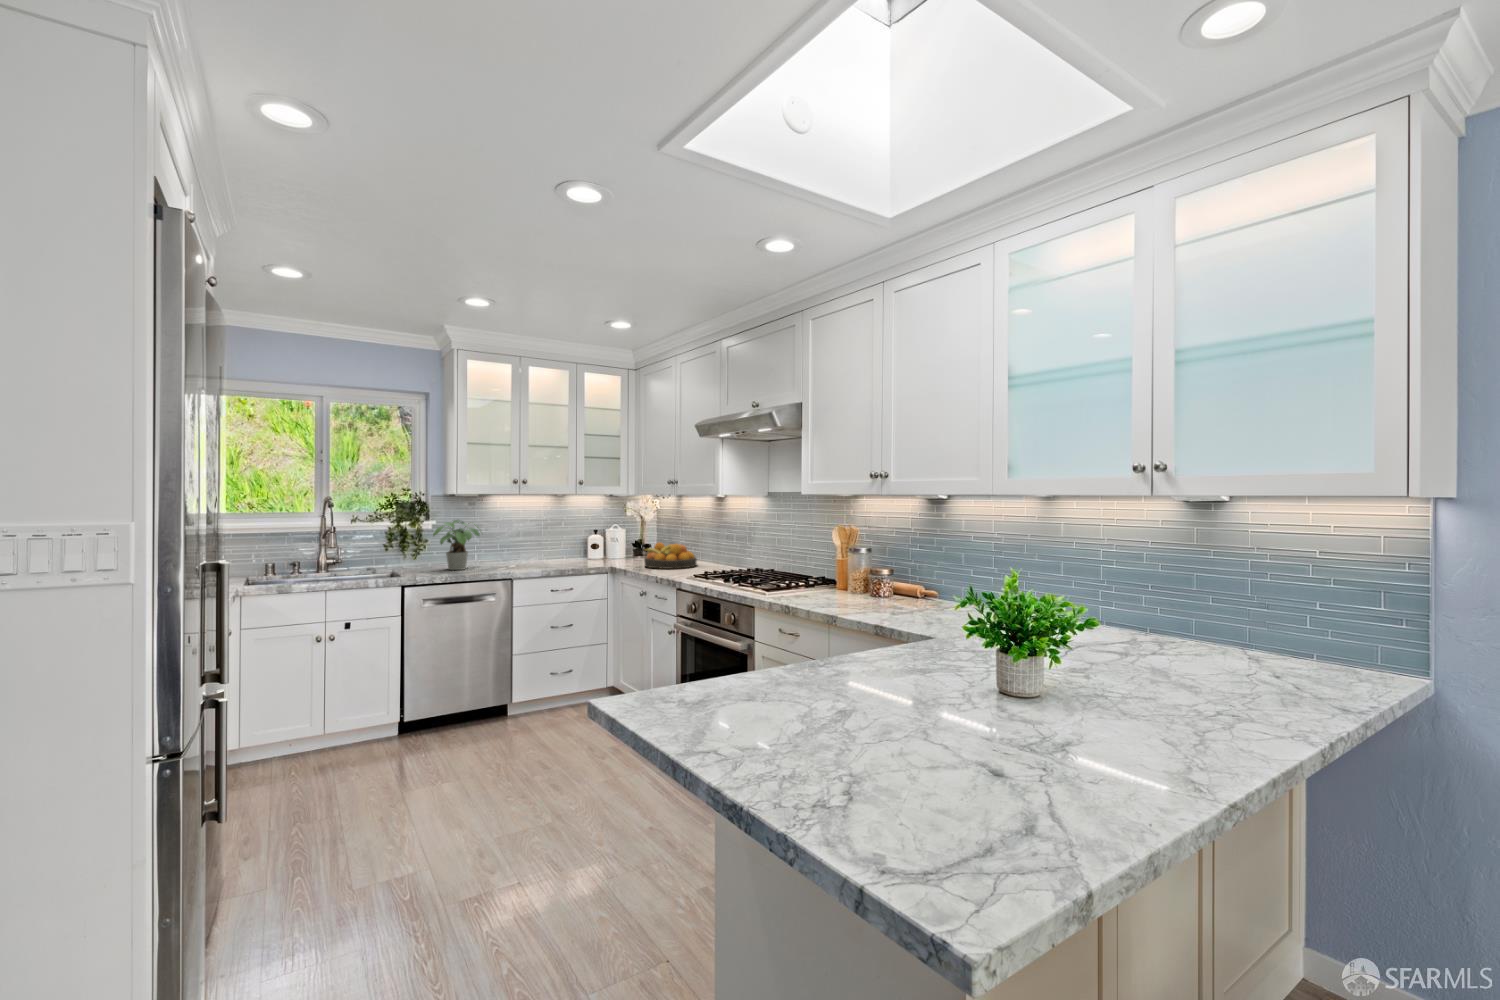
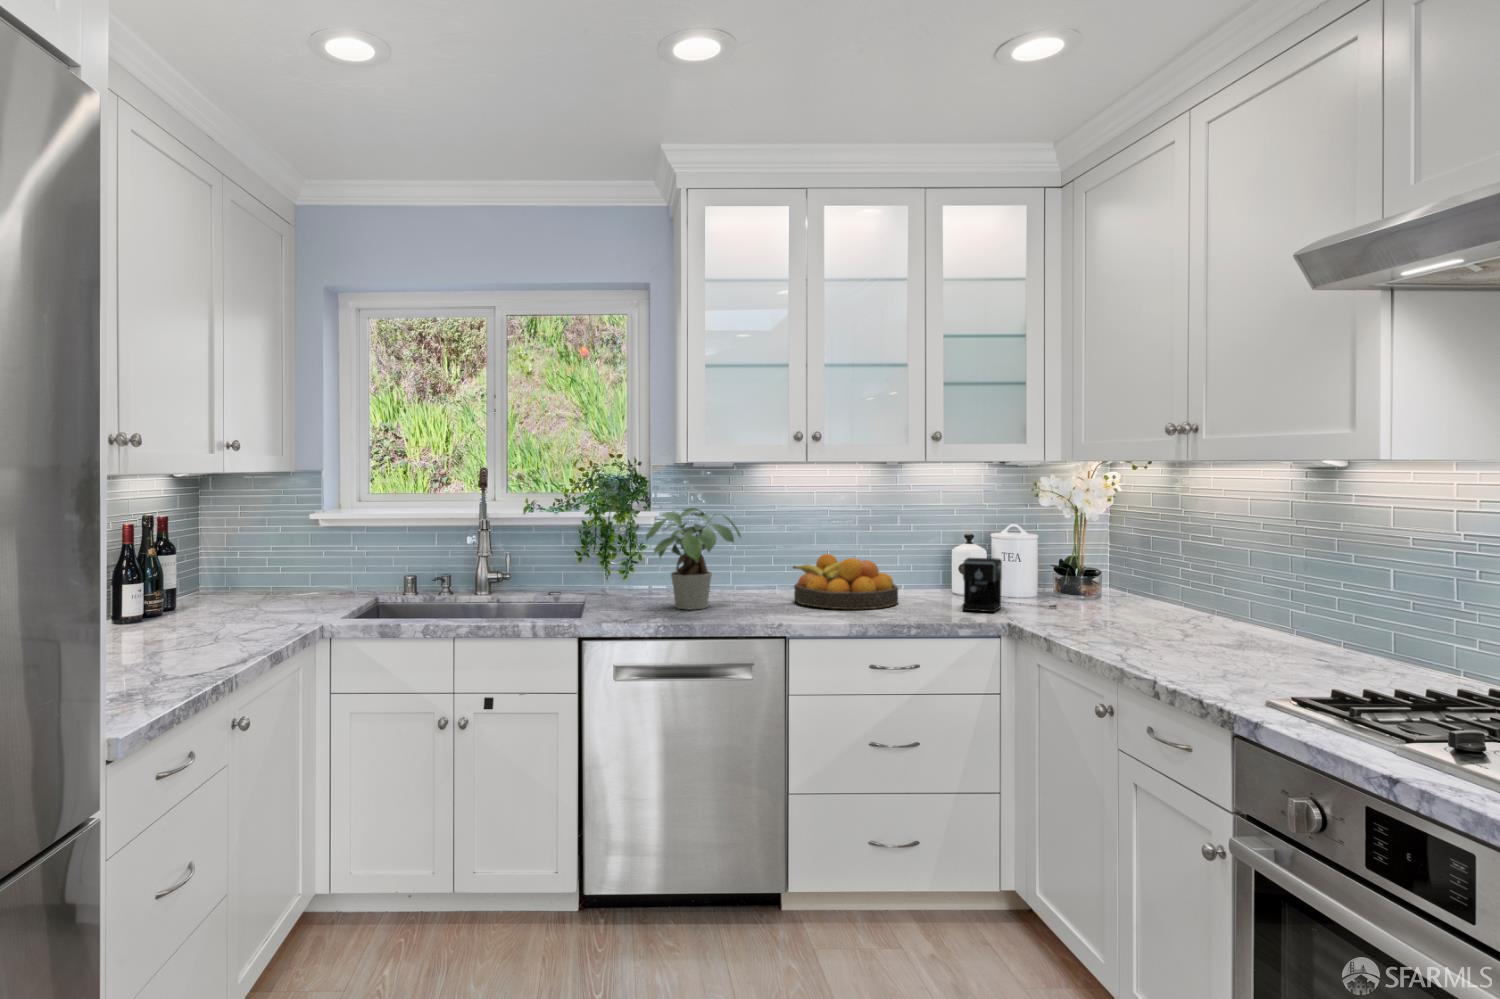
coffee maker: none [592,540,633,563] -> present [962,558,1057,612]
fruit bowl: present [644,542,697,569] -> present [793,554,898,609]

